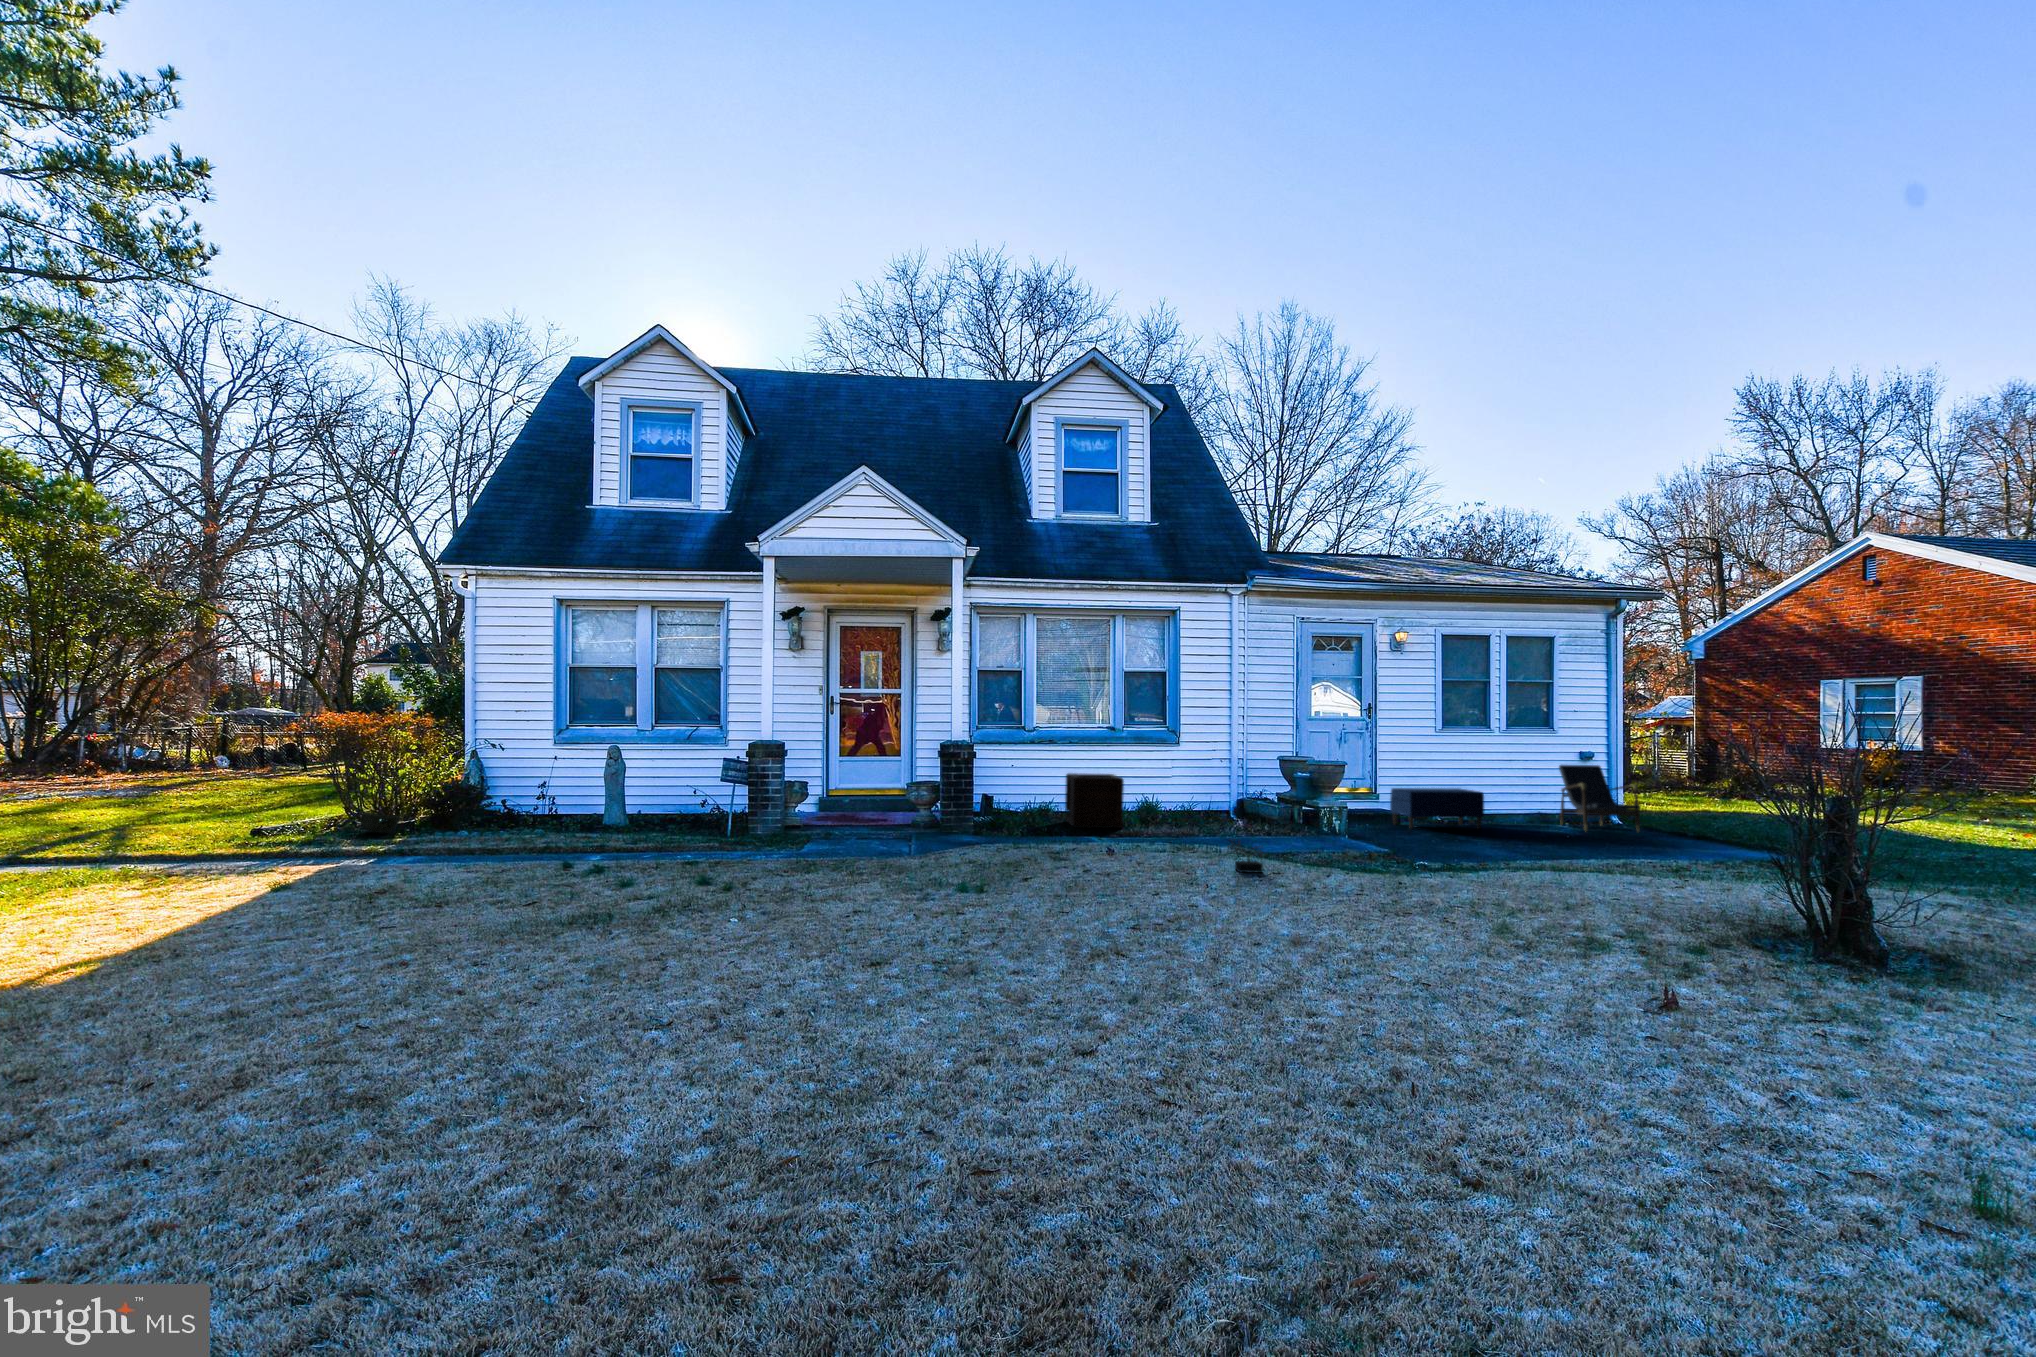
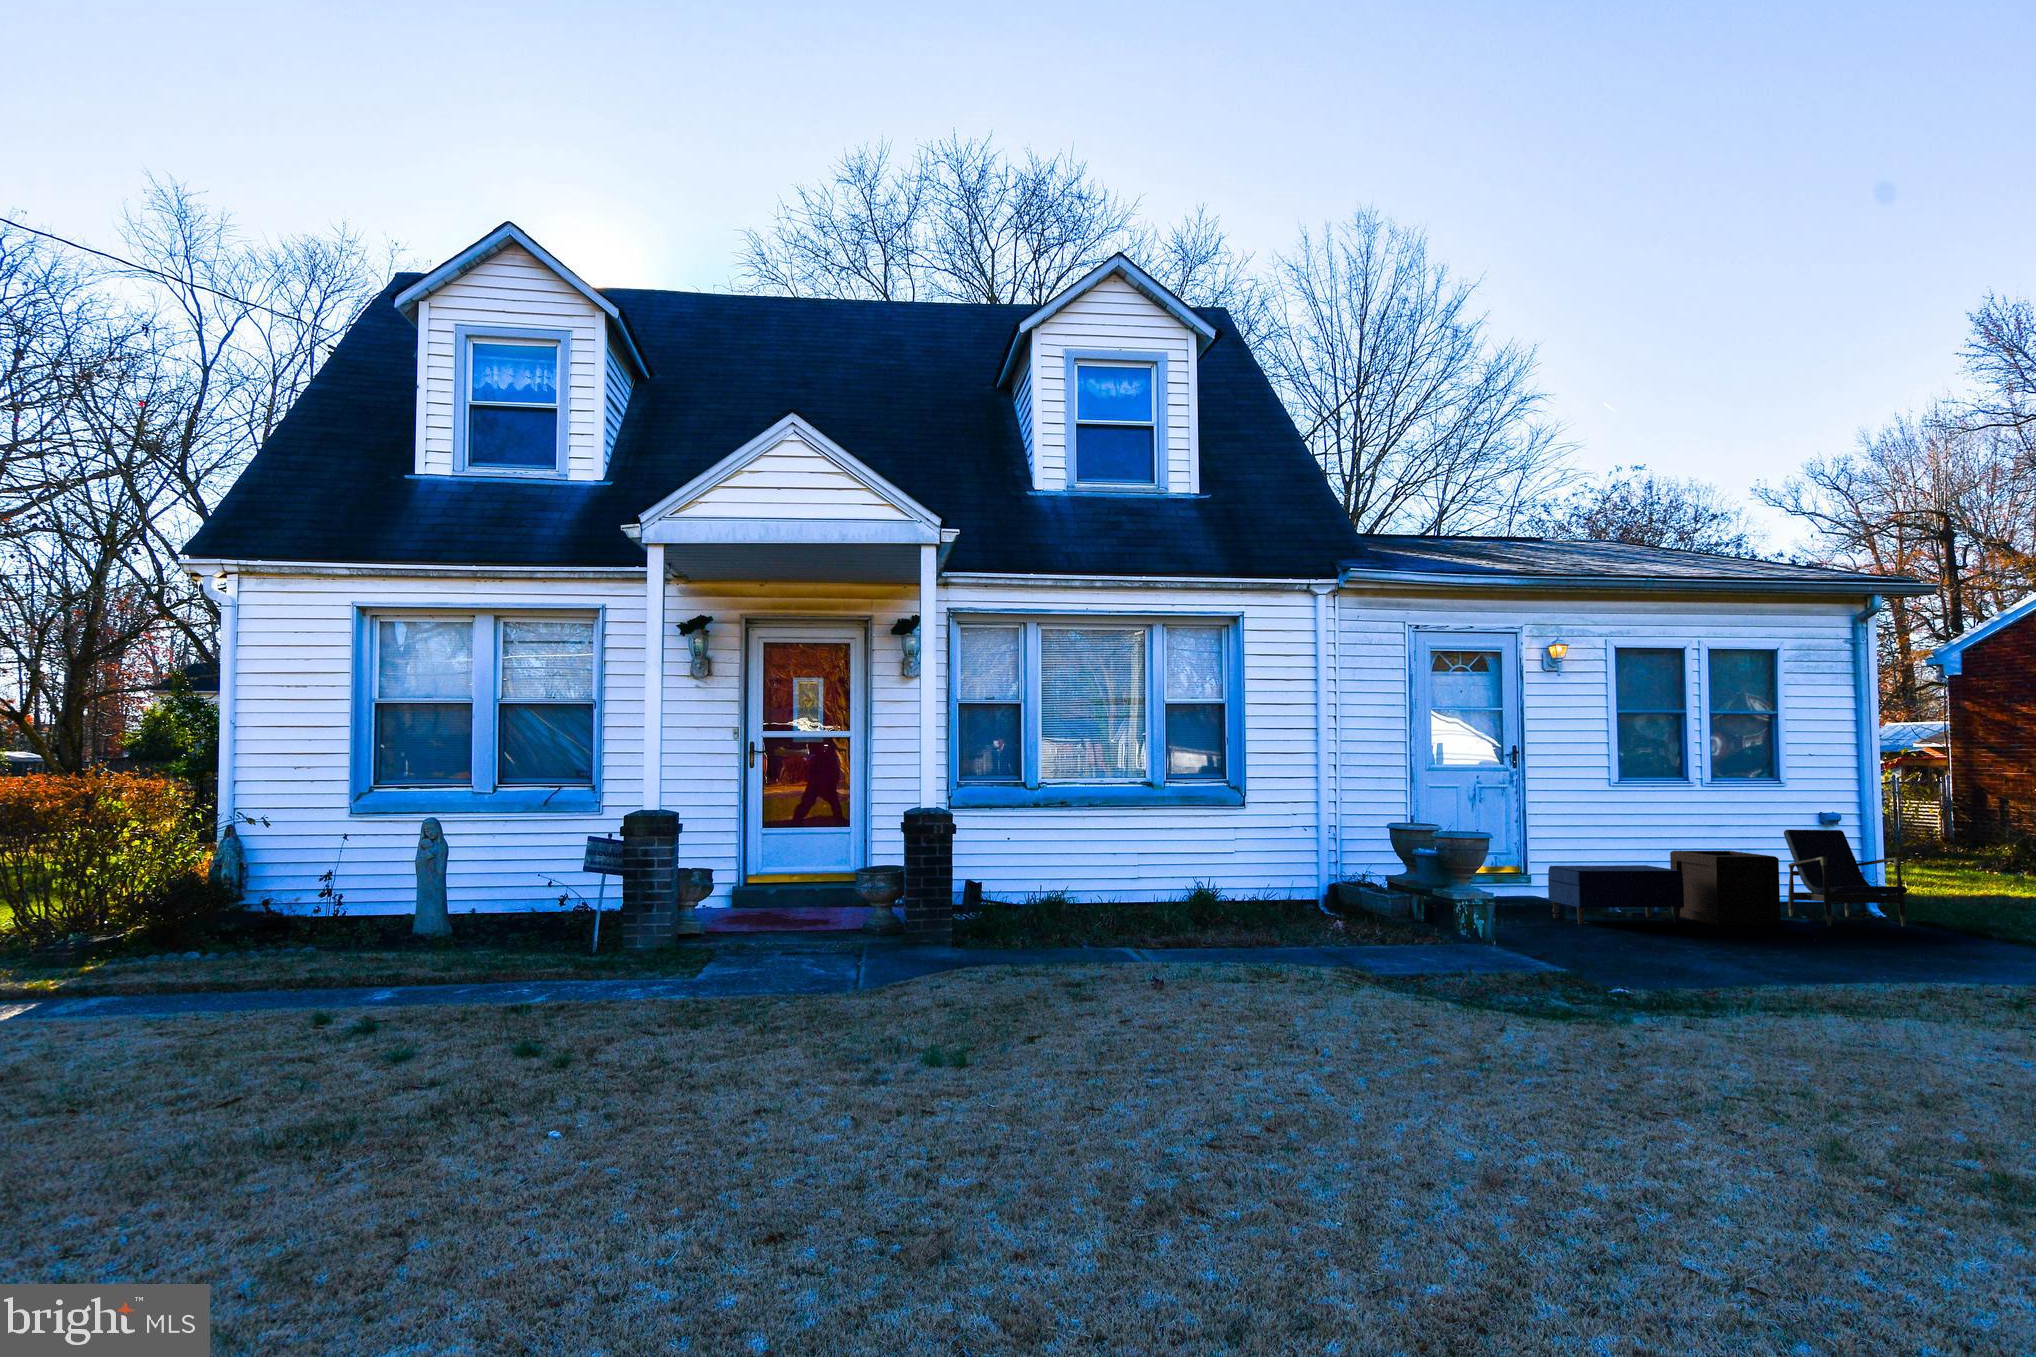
wooden crate: present [1065,773,1124,828] -> present [1670,851,1781,925]
woven basket: present [361,813,401,833] -> none [53,923,111,955]
decorative plant: present [1228,841,1263,872] -> present [258,889,303,927]

